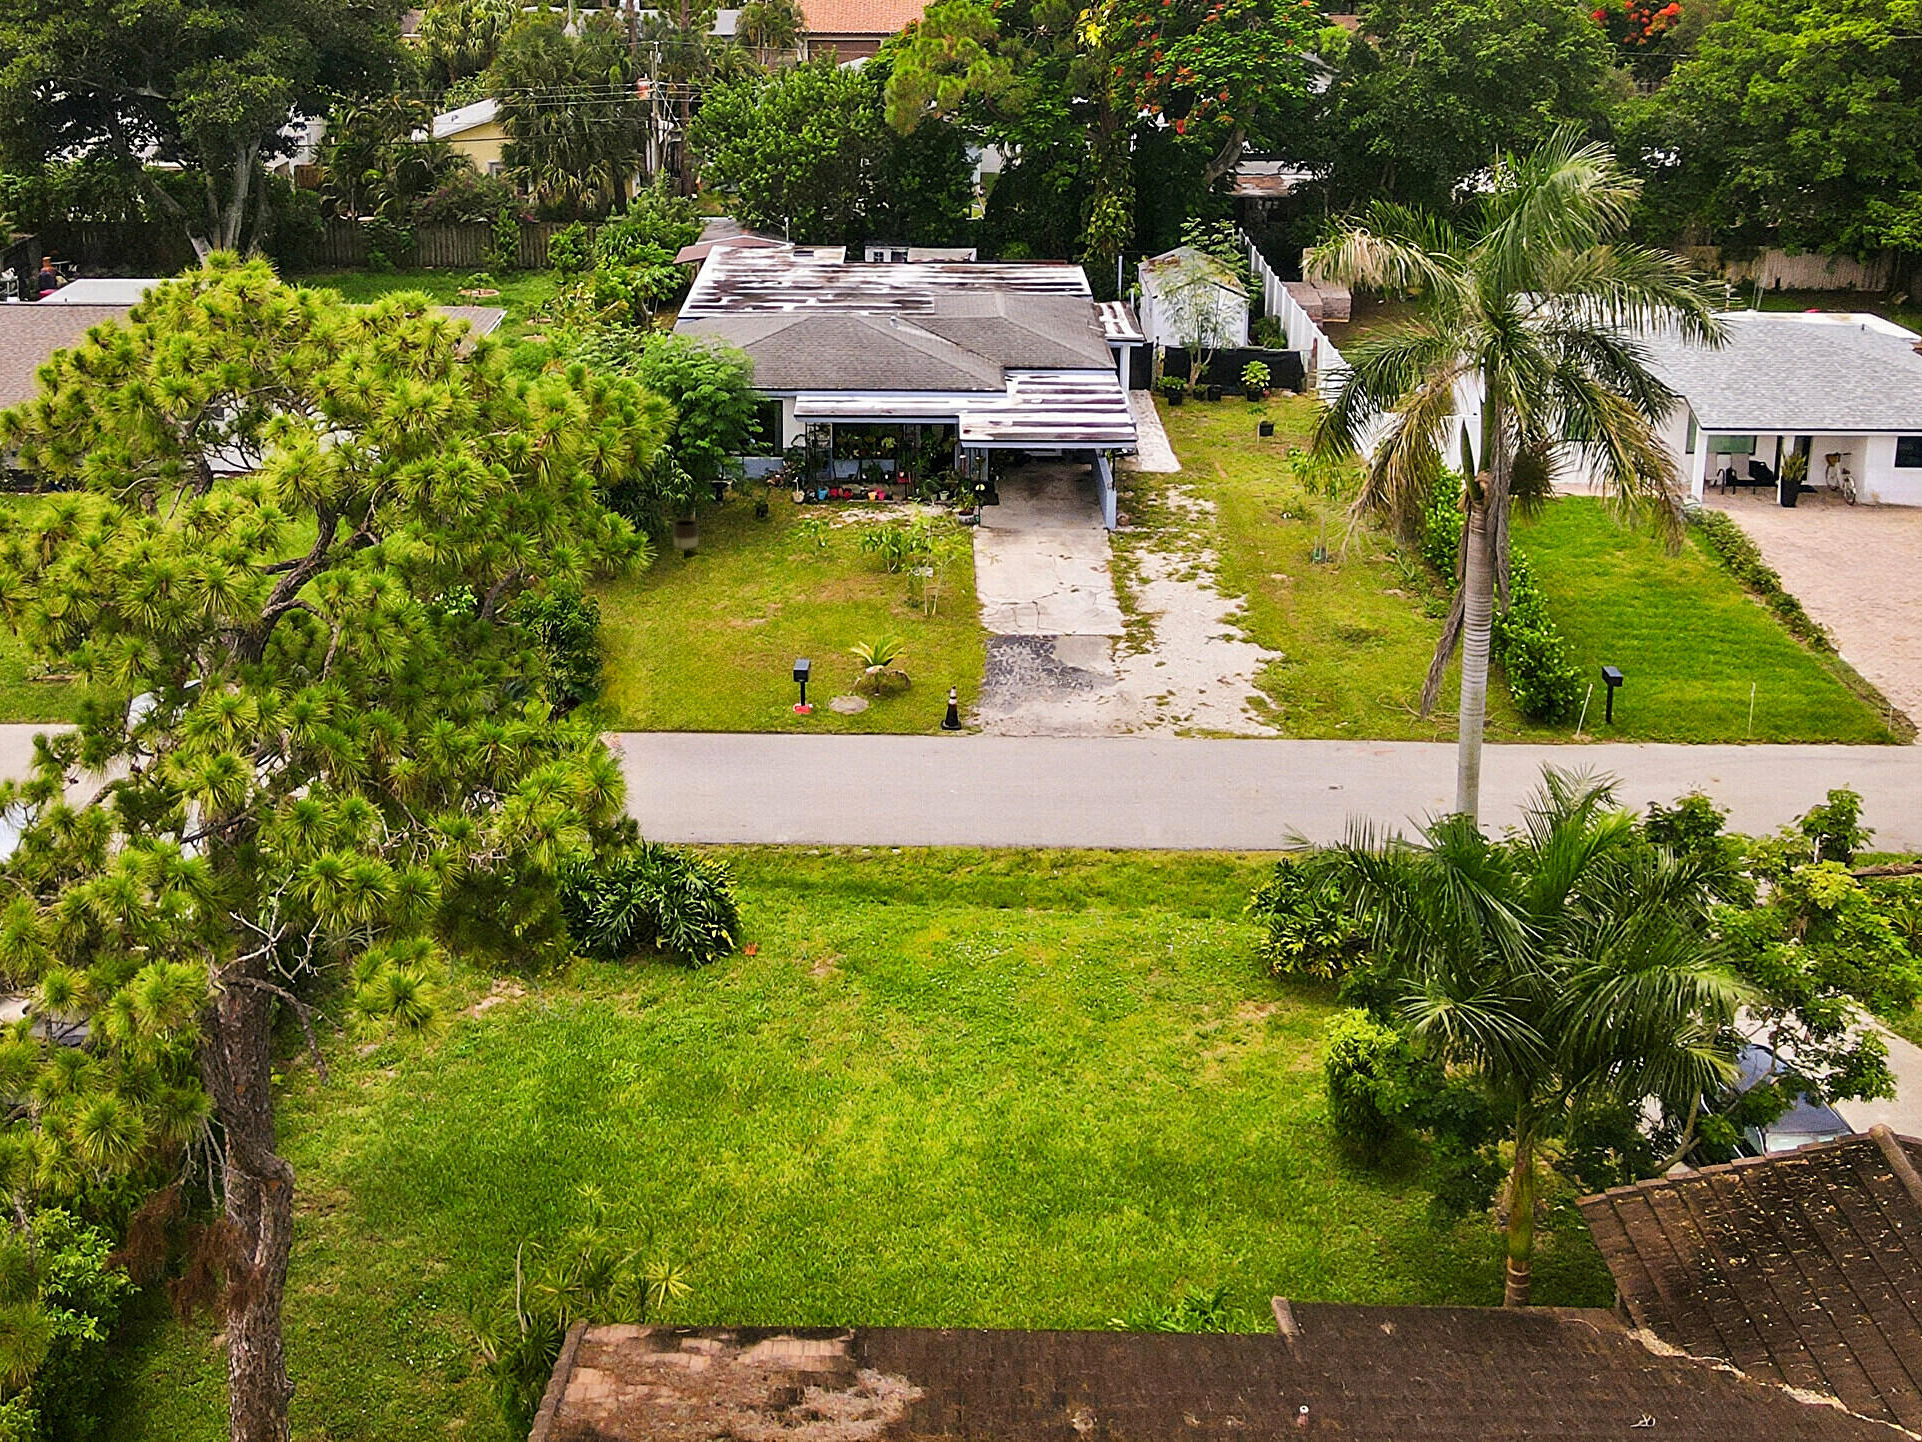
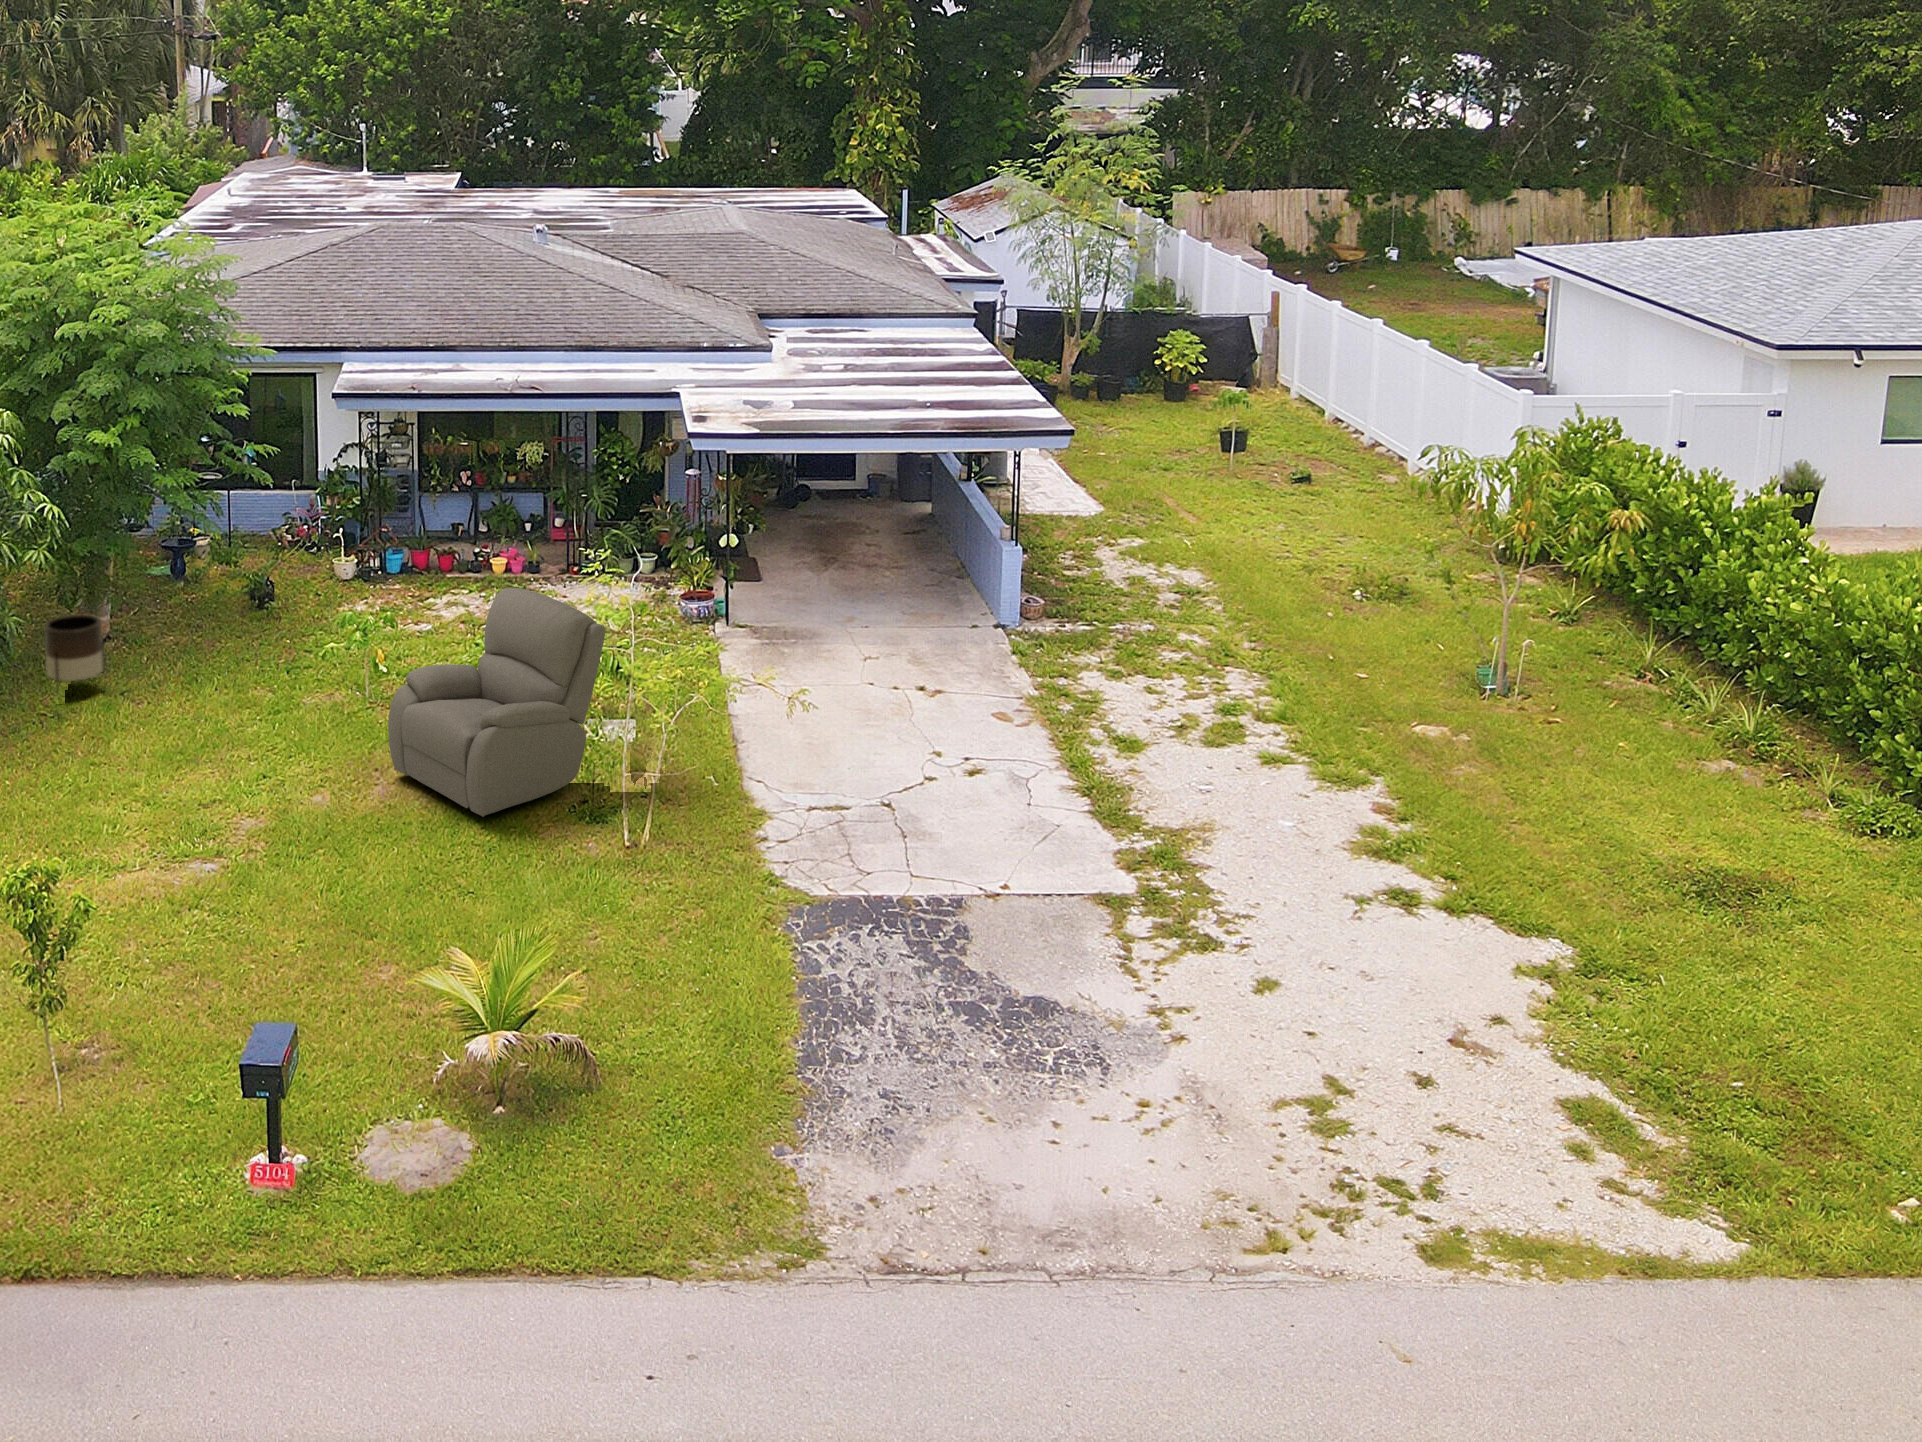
chair: none [830,512,922,605] -> present [388,587,606,817]

